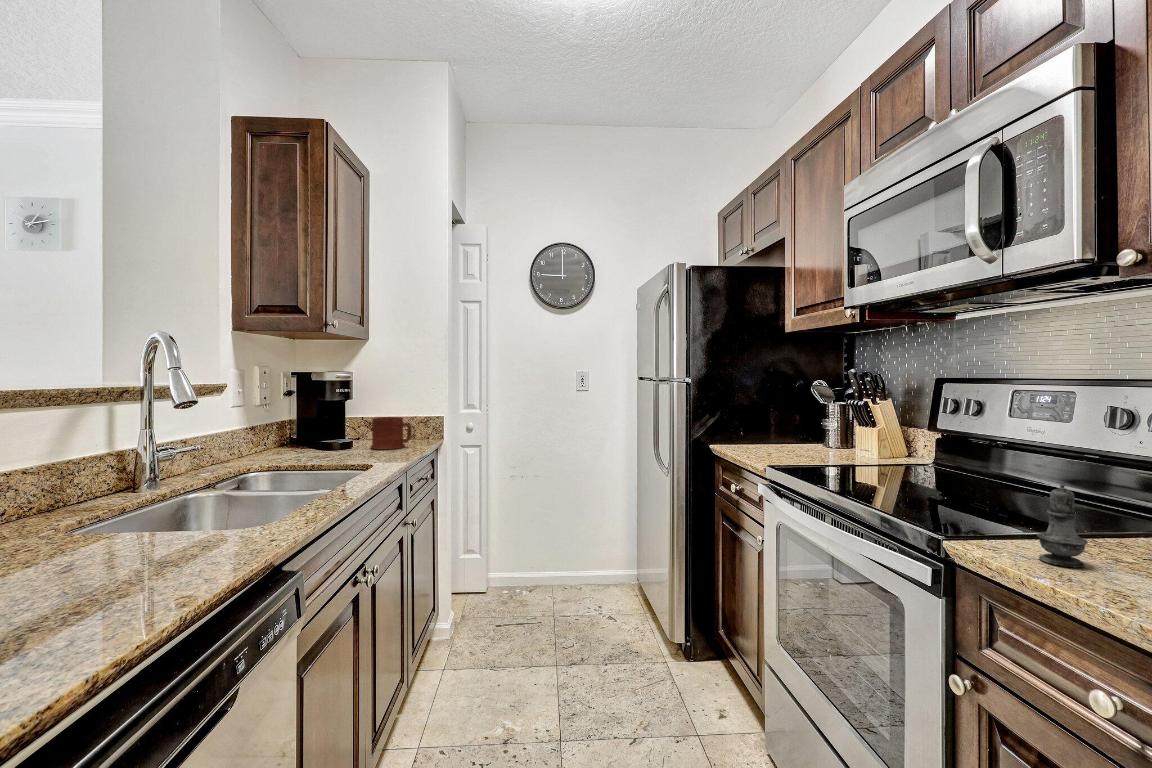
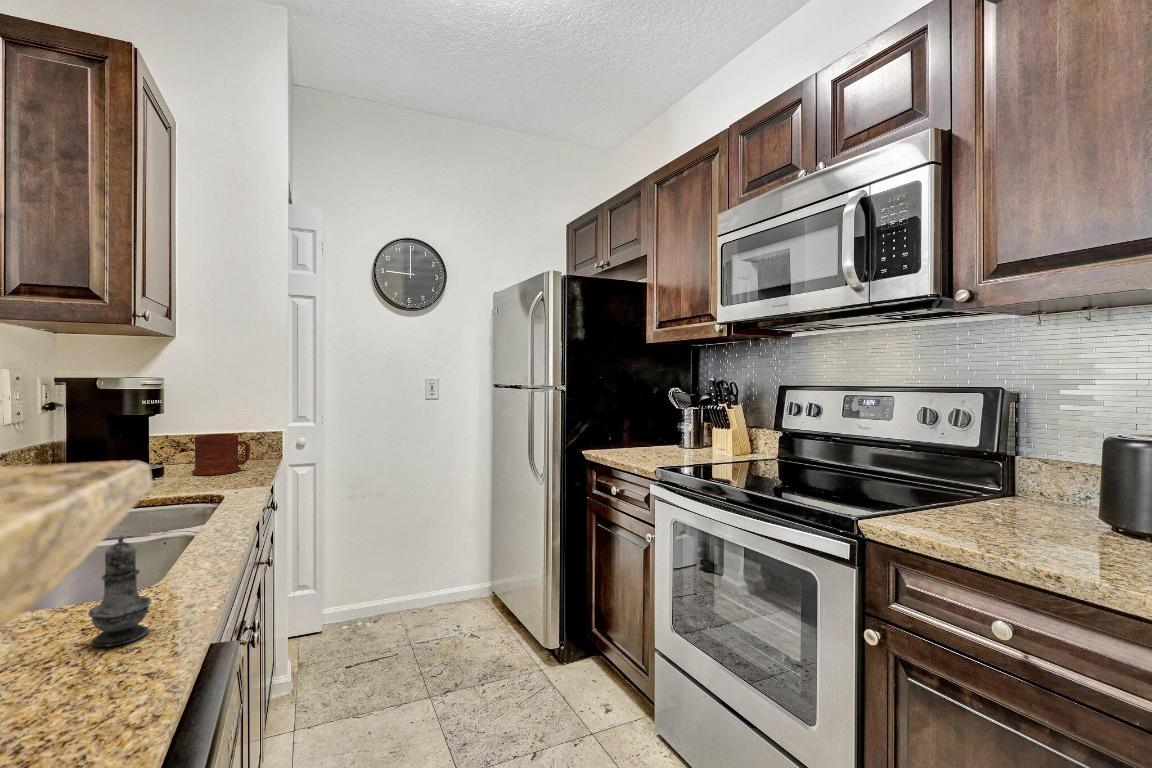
salt shaker: present [1037,483,1088,567] -> present [88,536,152,647]

